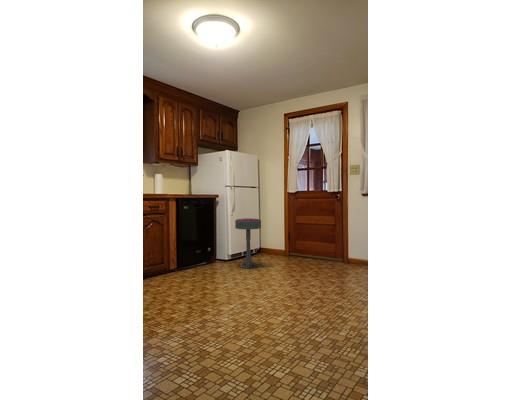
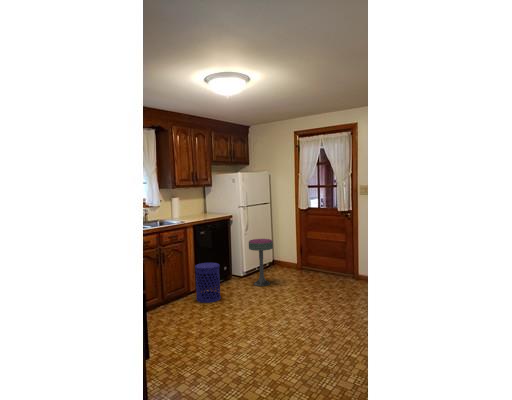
waste bin: none [174,240,203,284] -> present [195,263,221,303]

